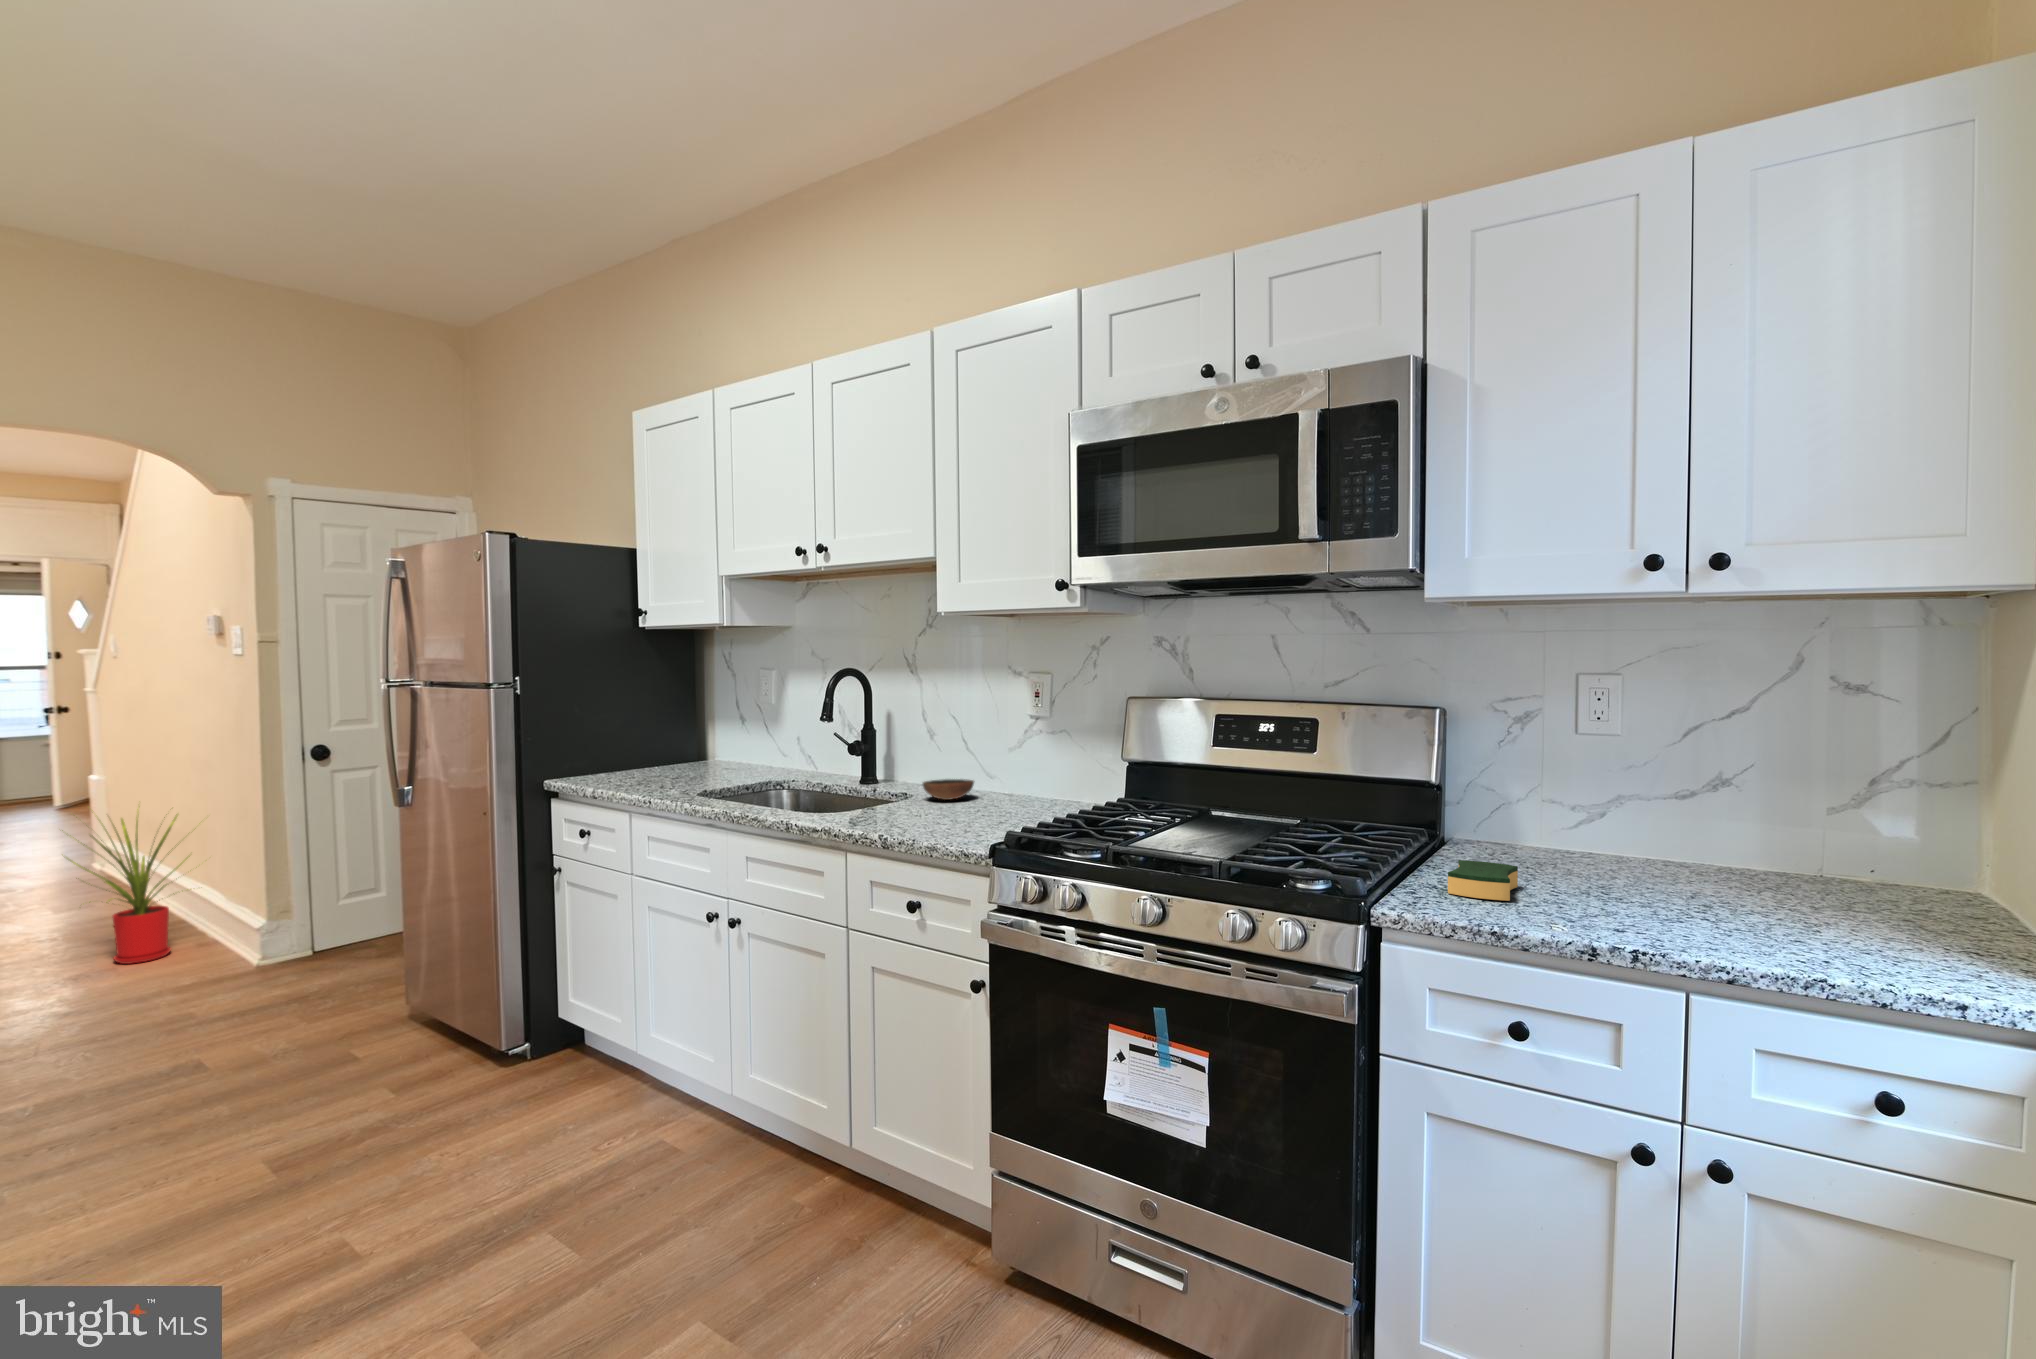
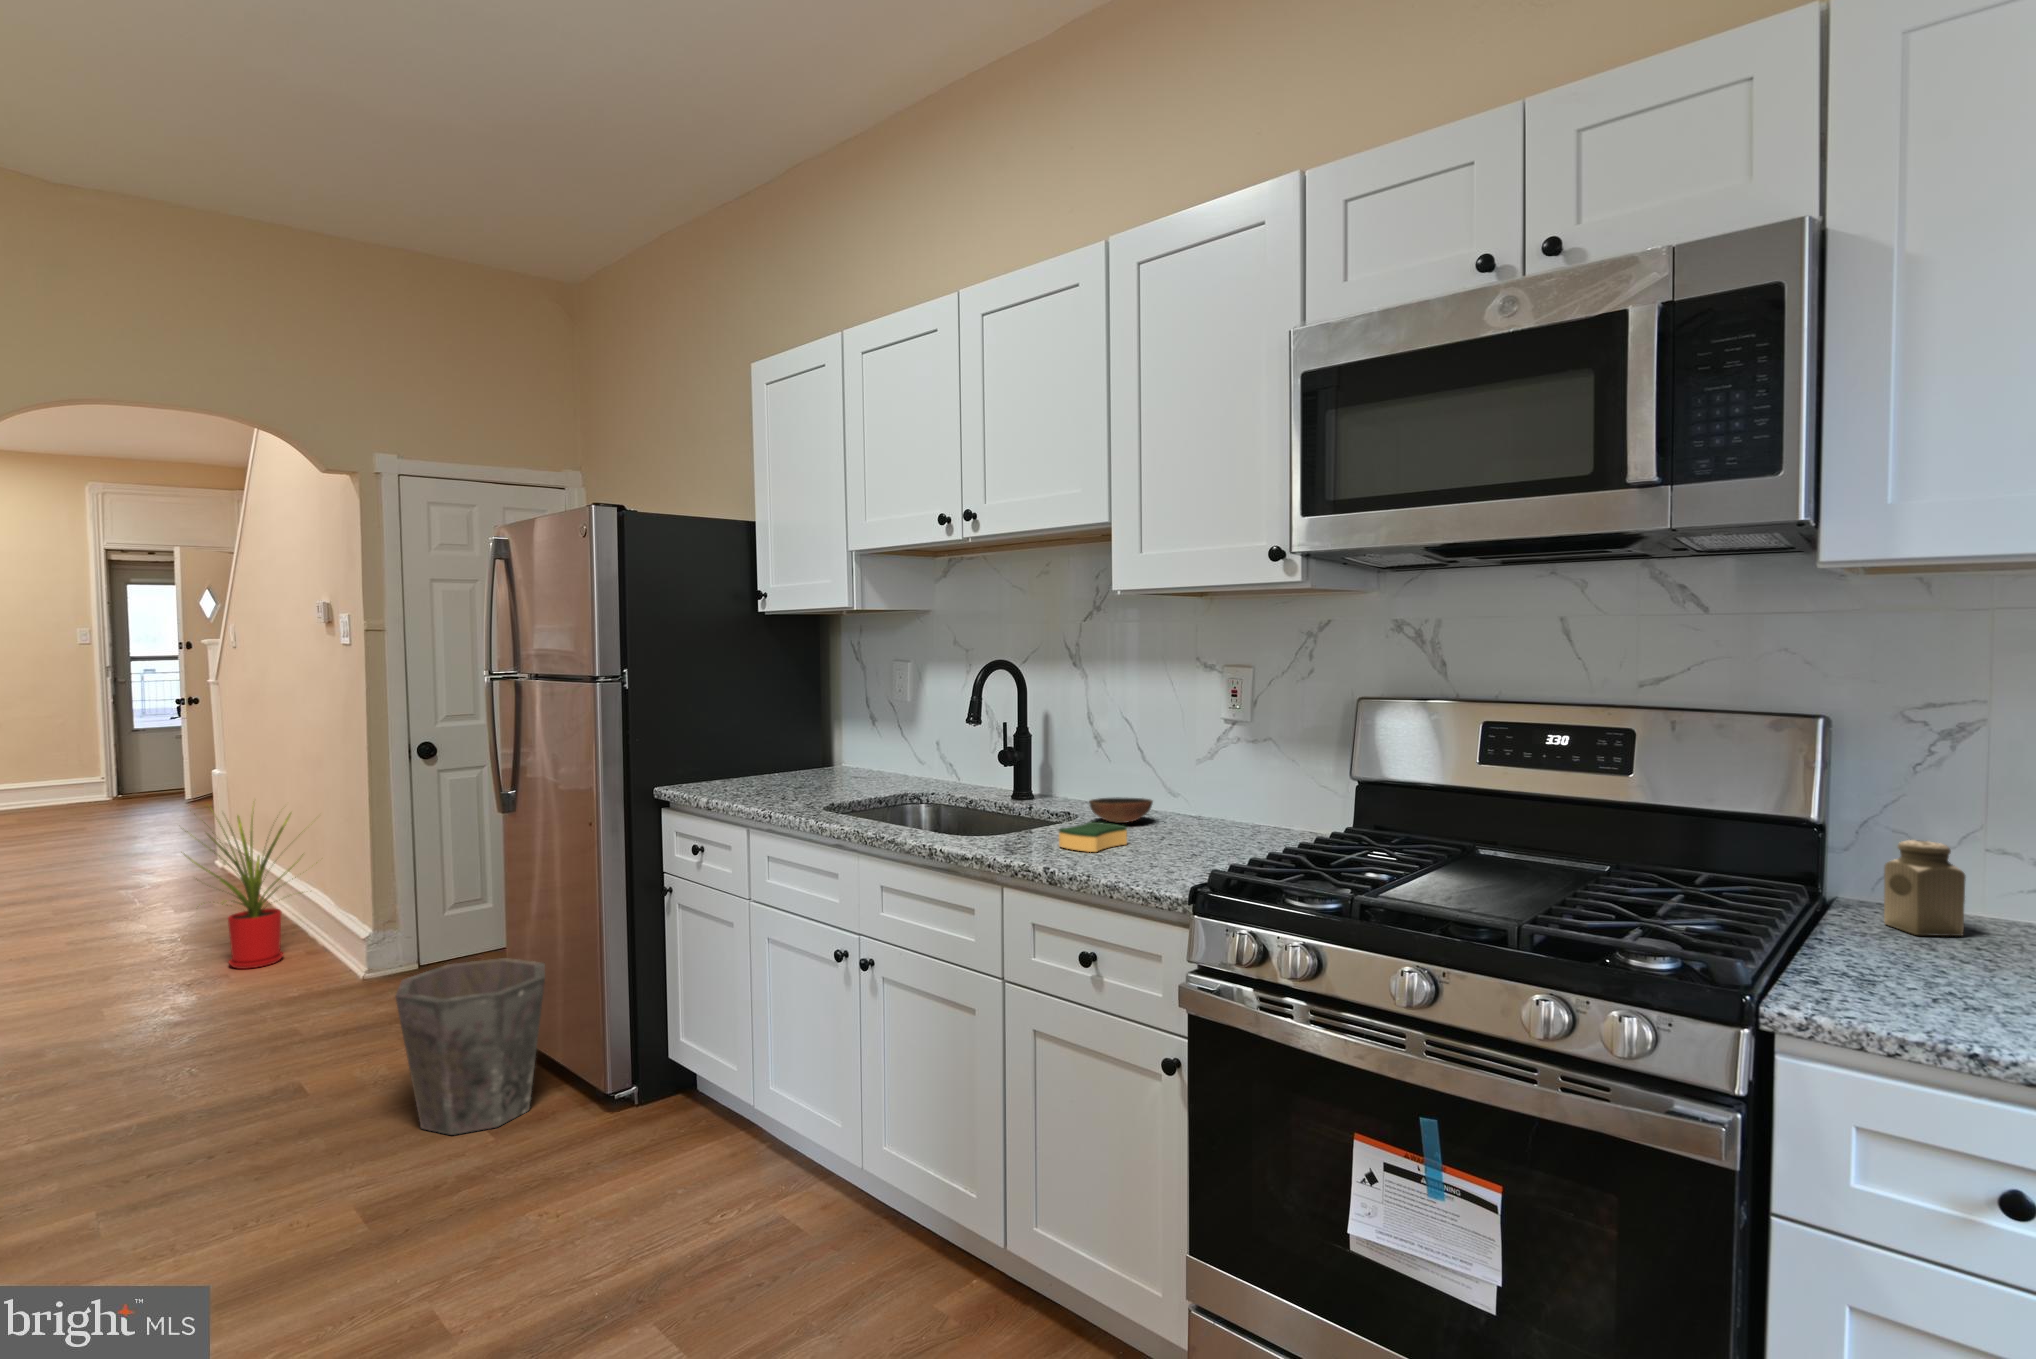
salt shaker: none [1476,794,1524,860] -> present [1884,840,1965,936]
sponge: present [1448,860,1518,901] -> present [1059,822,1127,852]
waste bin: none [297,937,442,1097] -> present [395,958,545,1135]

